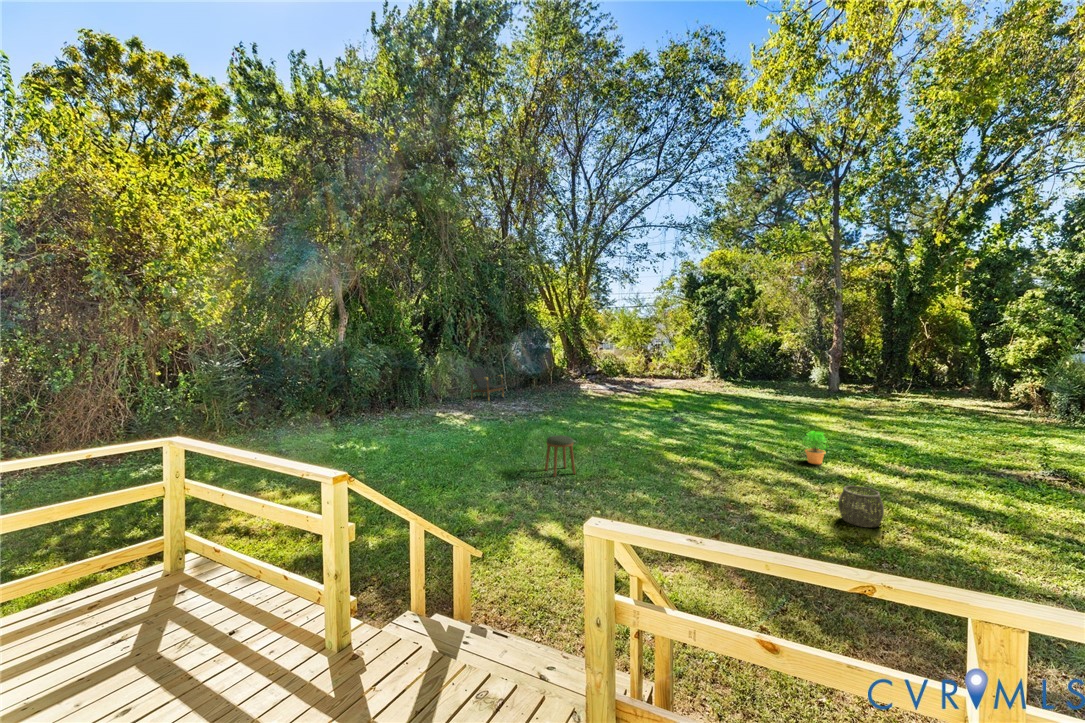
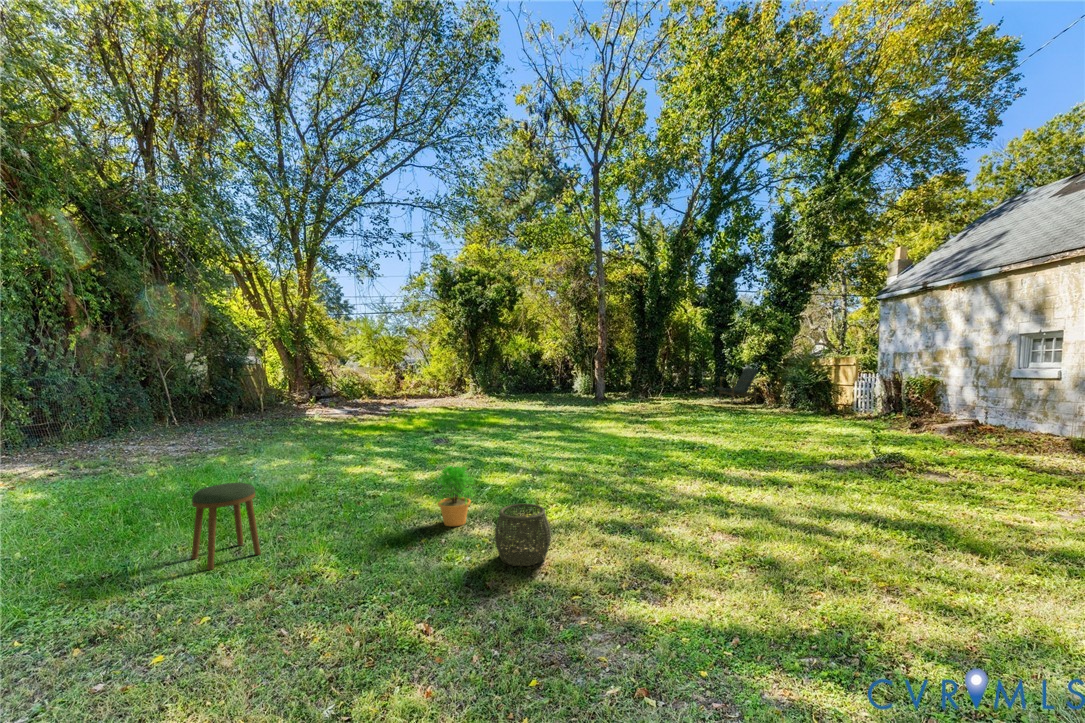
lounge chair: present [469,367,506,400] -> present [716,368,758,404]
potted plant: present [803,431,829,464] -> present [434,466,473,526]
woven basket: present [838,486,884,528] -> present [495,504,551,567]

